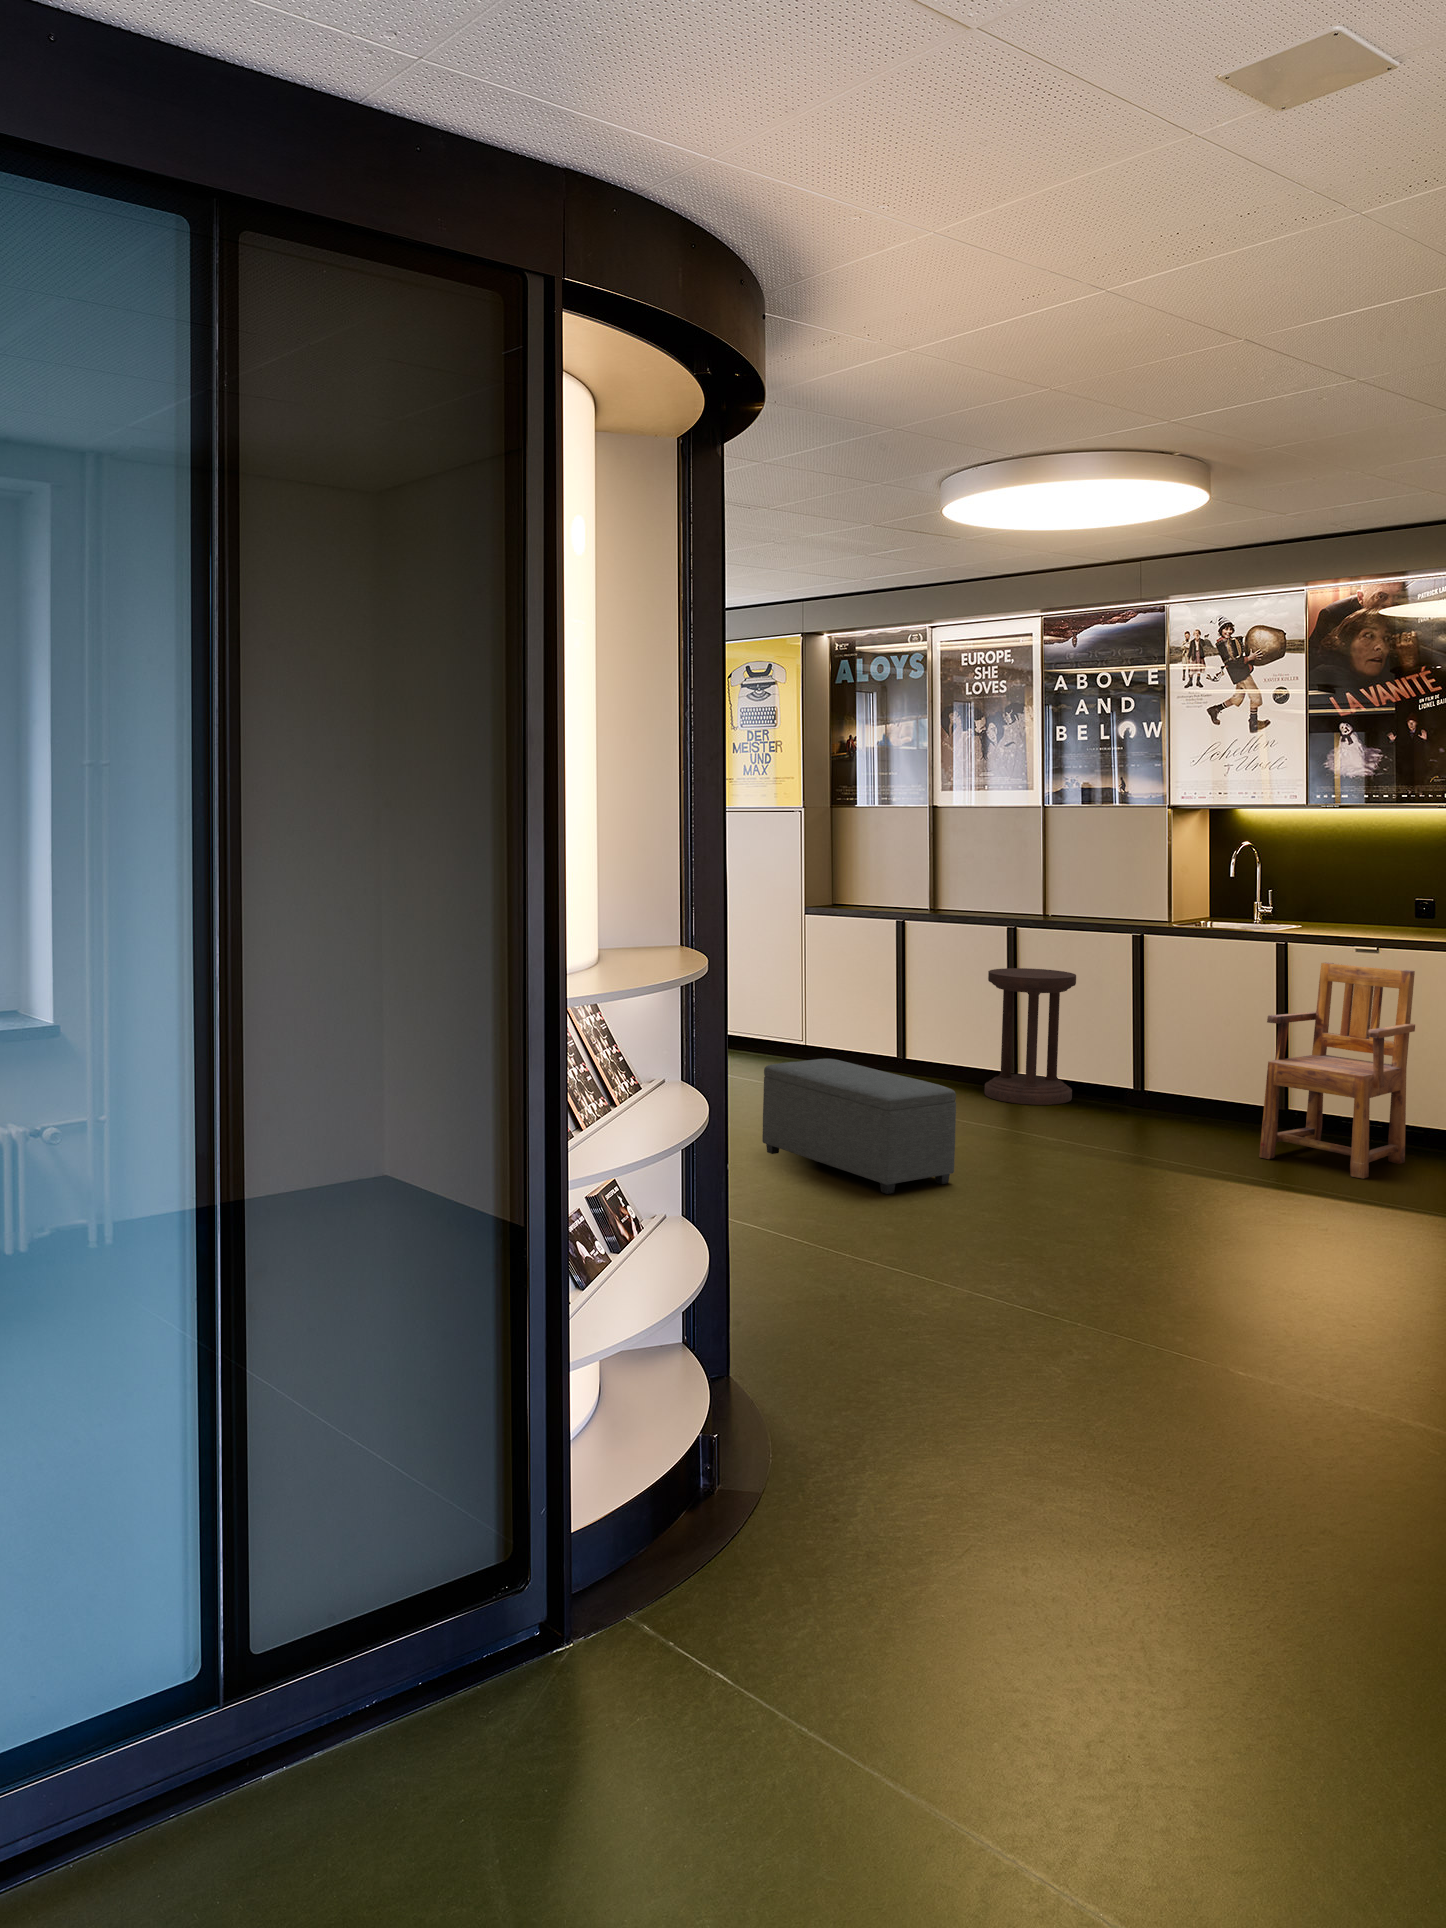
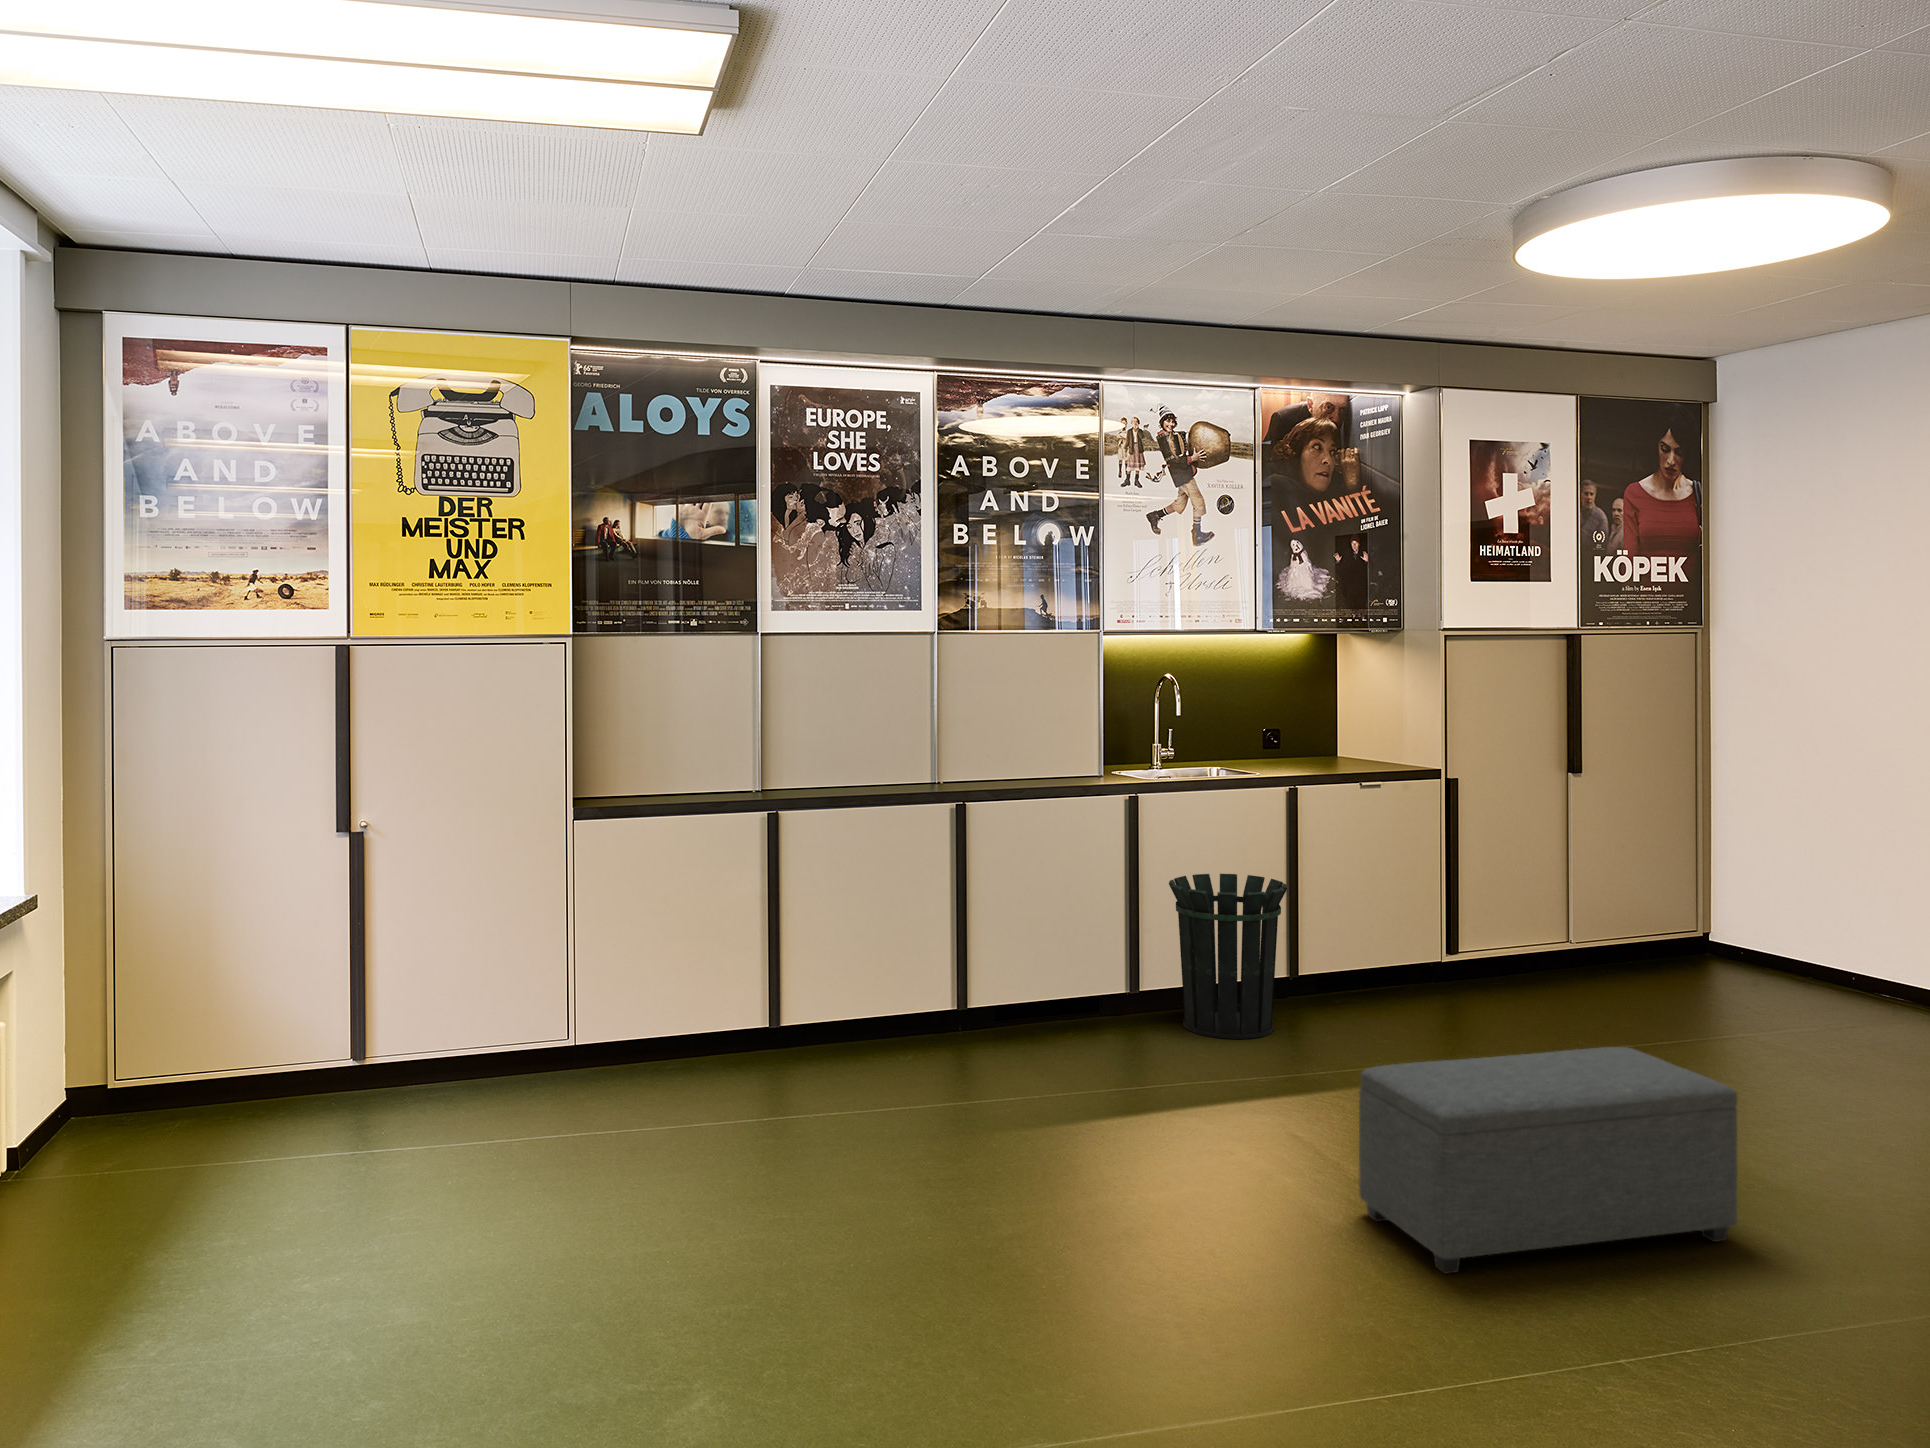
armchair: present [1259,962,1415,1179] -> none [1361,793,1528,1025]
side table: present [984,968,1076,1105] -> none [1008,860,1130,1062]
waste bin: none [1097,1000,1194,1127] -> present [1169,874,1288,1039]

